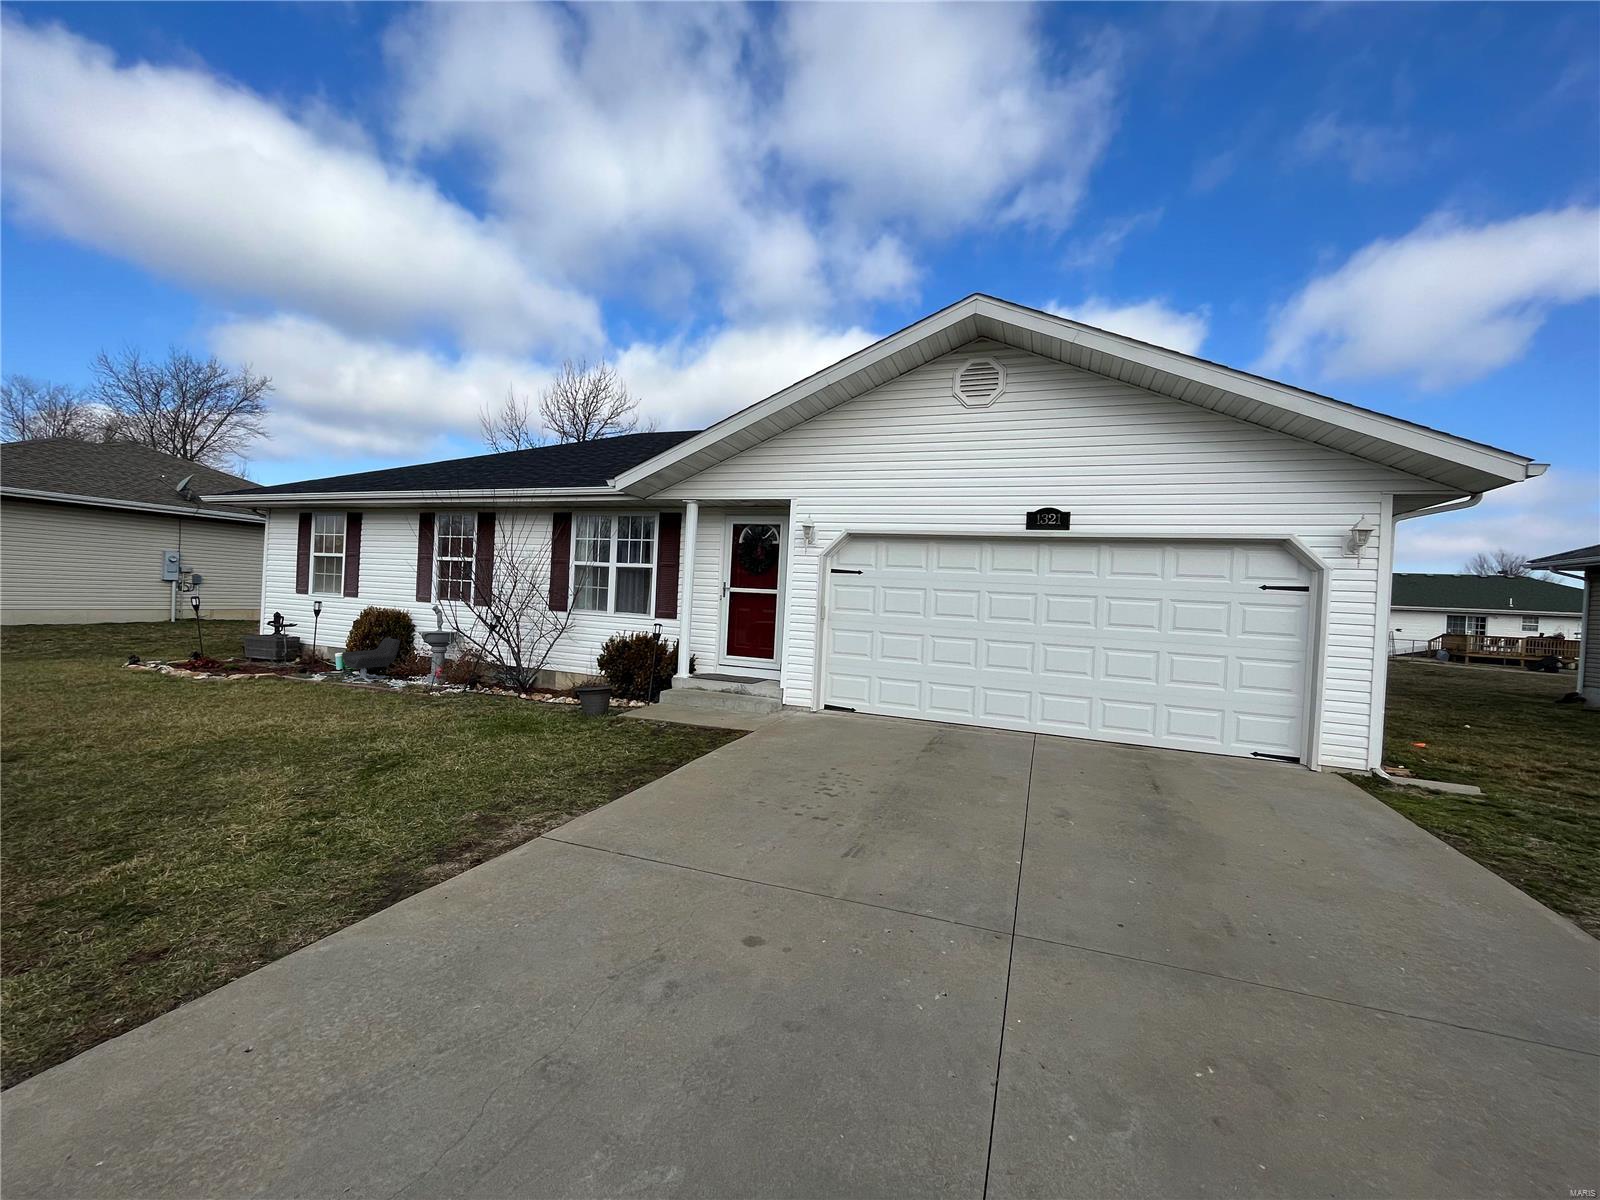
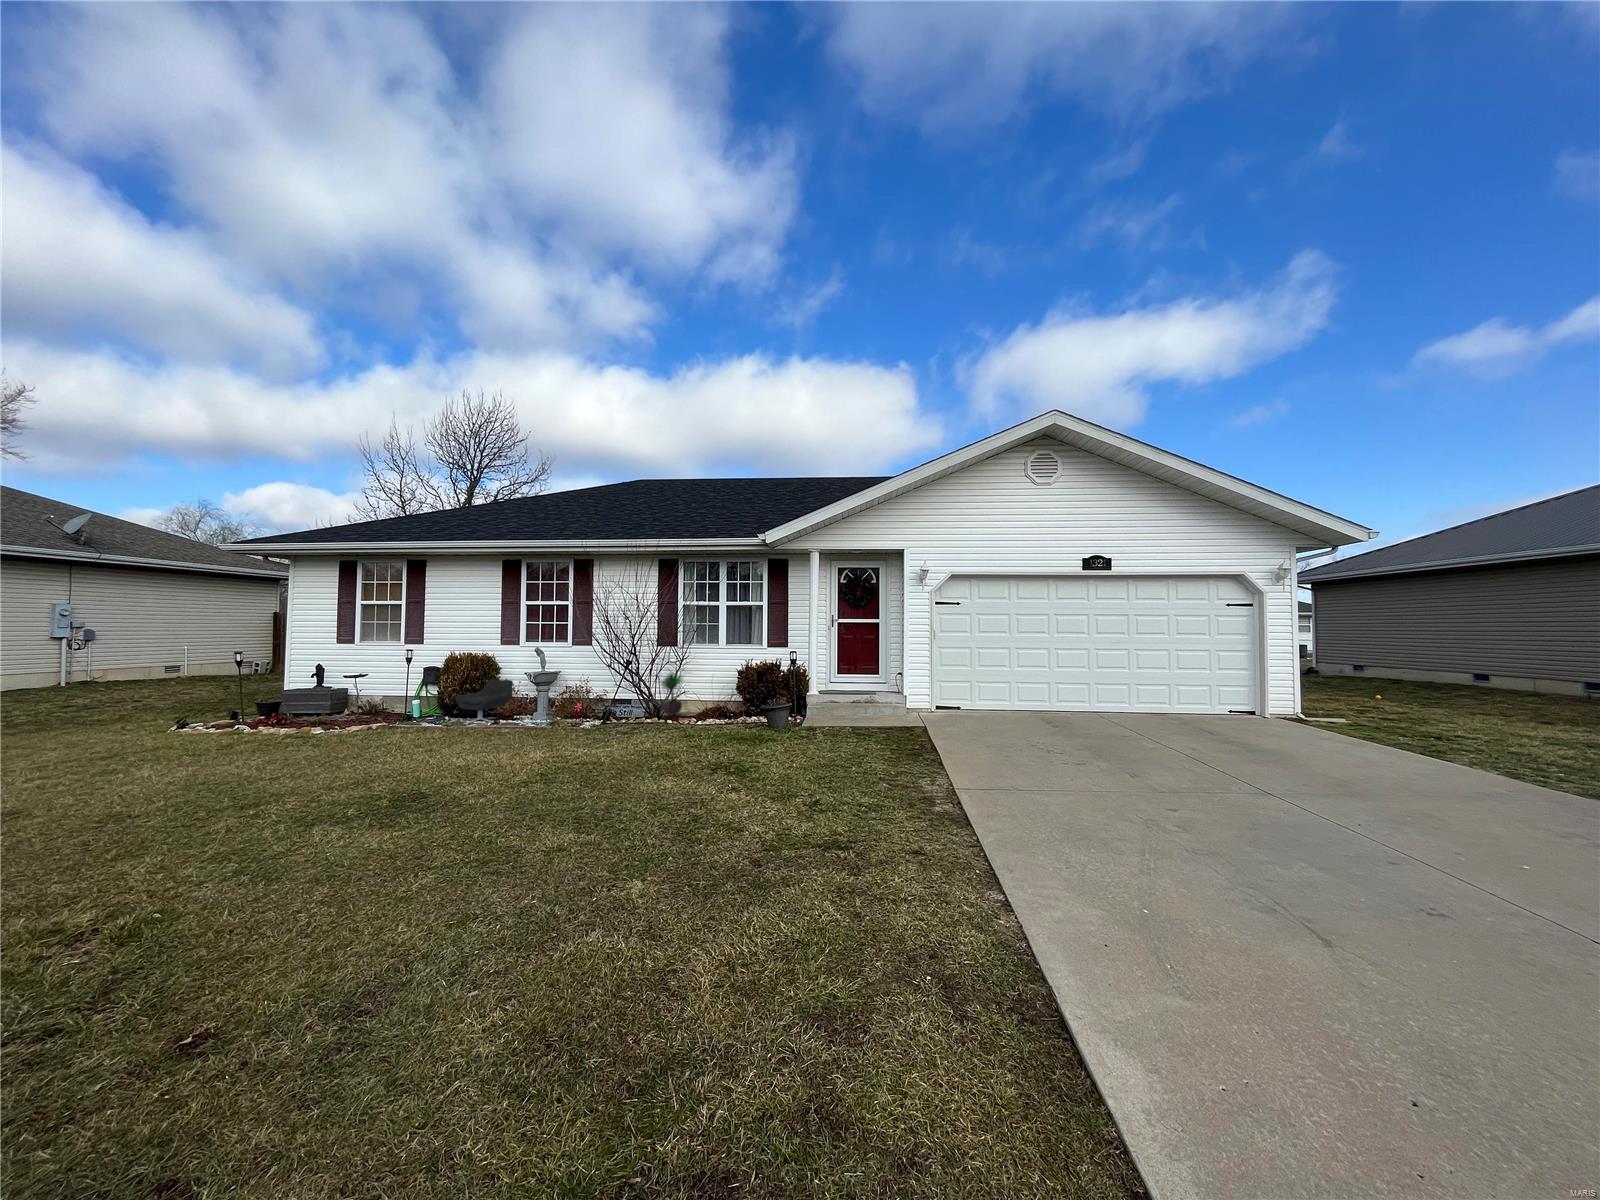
potted tree: none [526,637,559,689] -> present [661,672,683,715]

